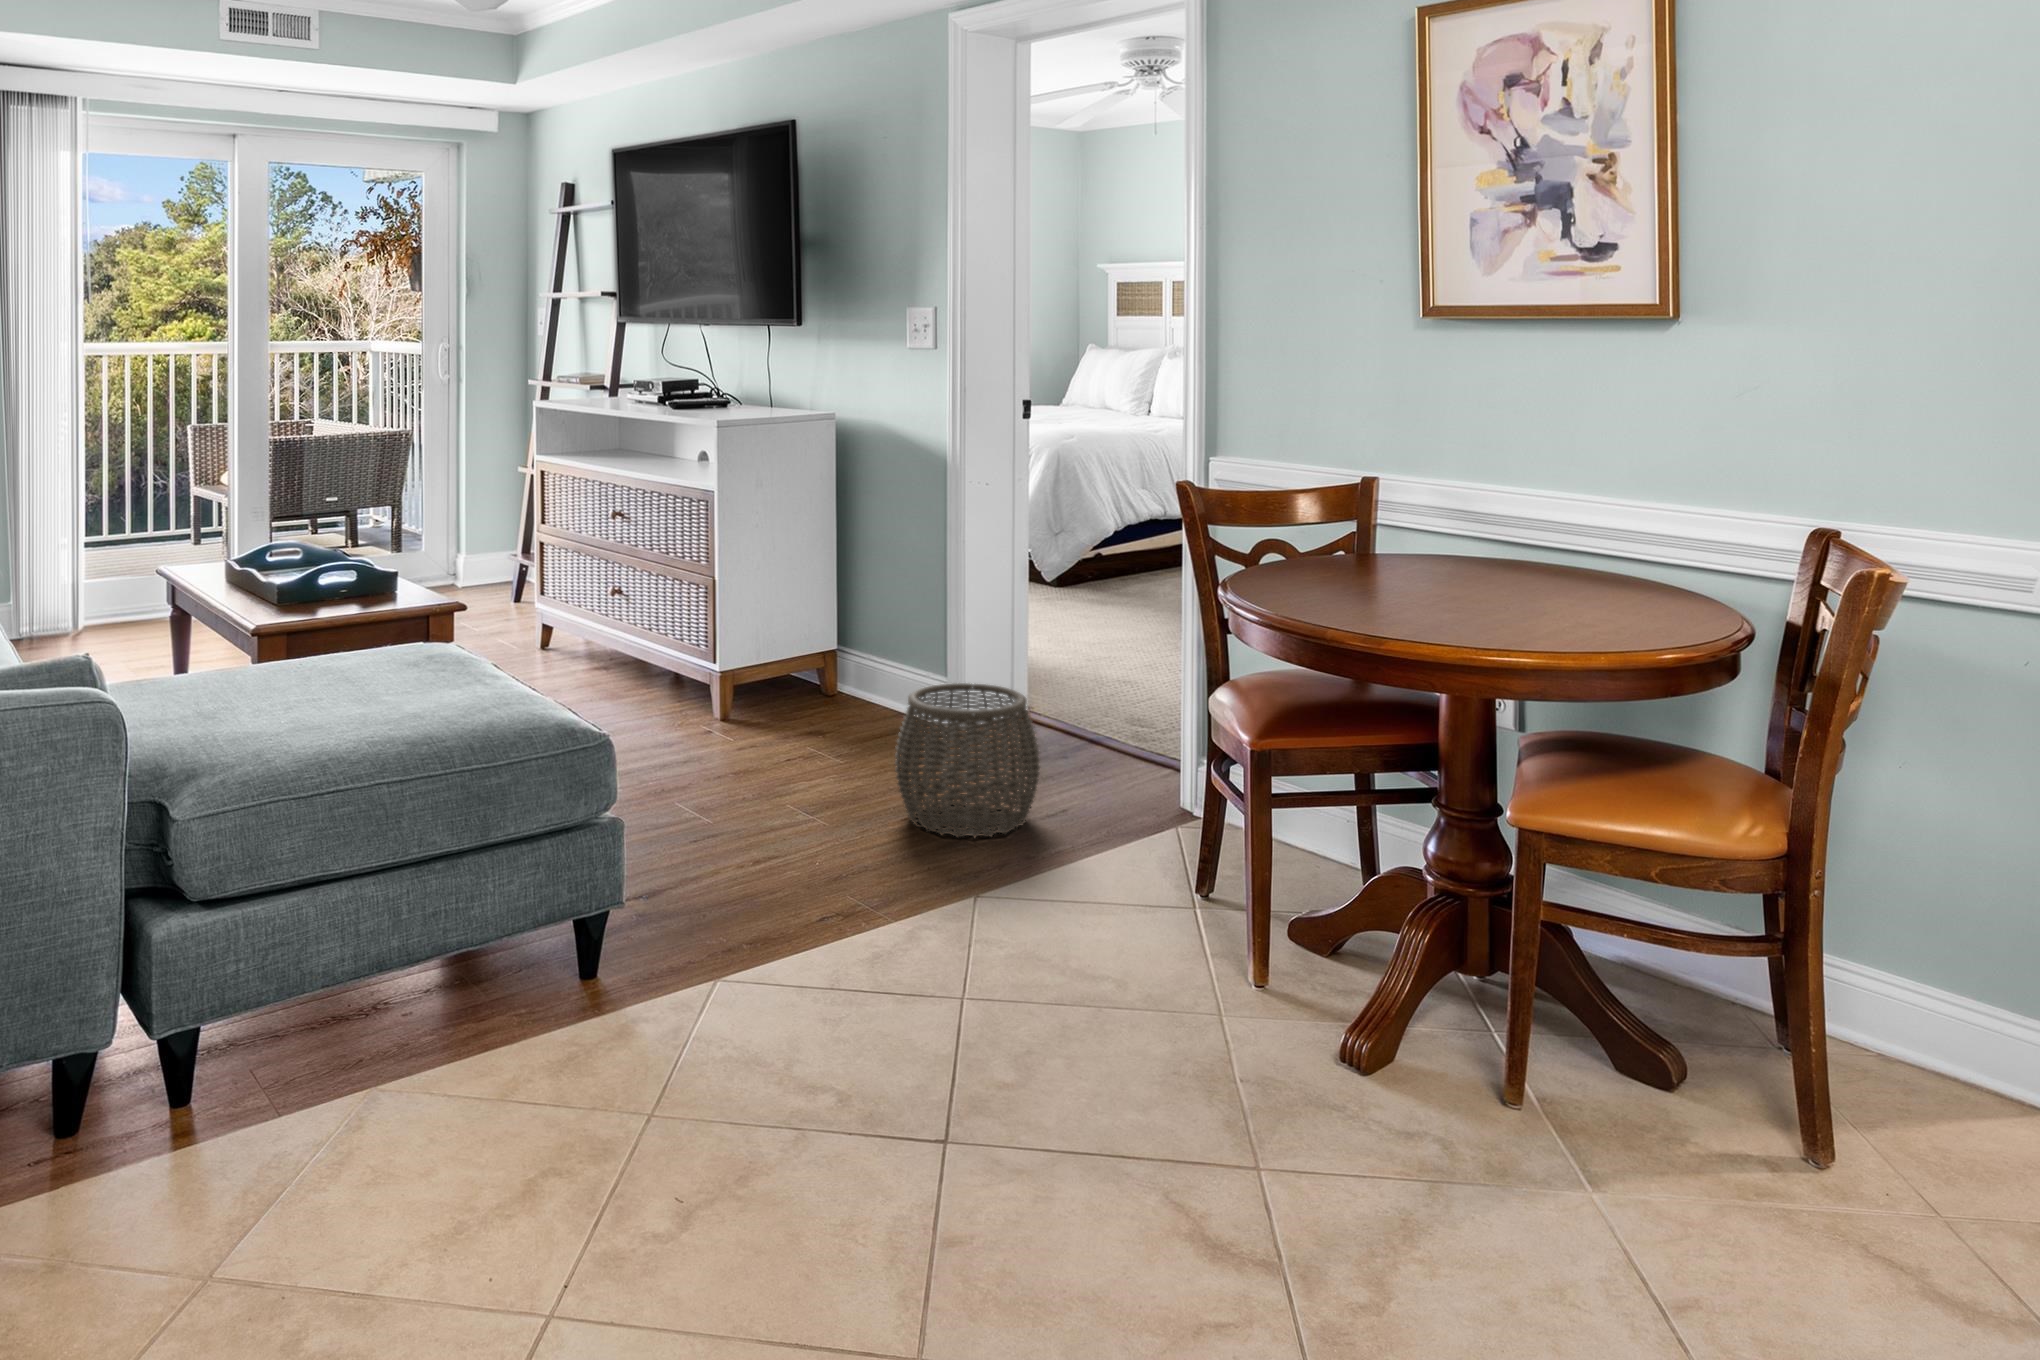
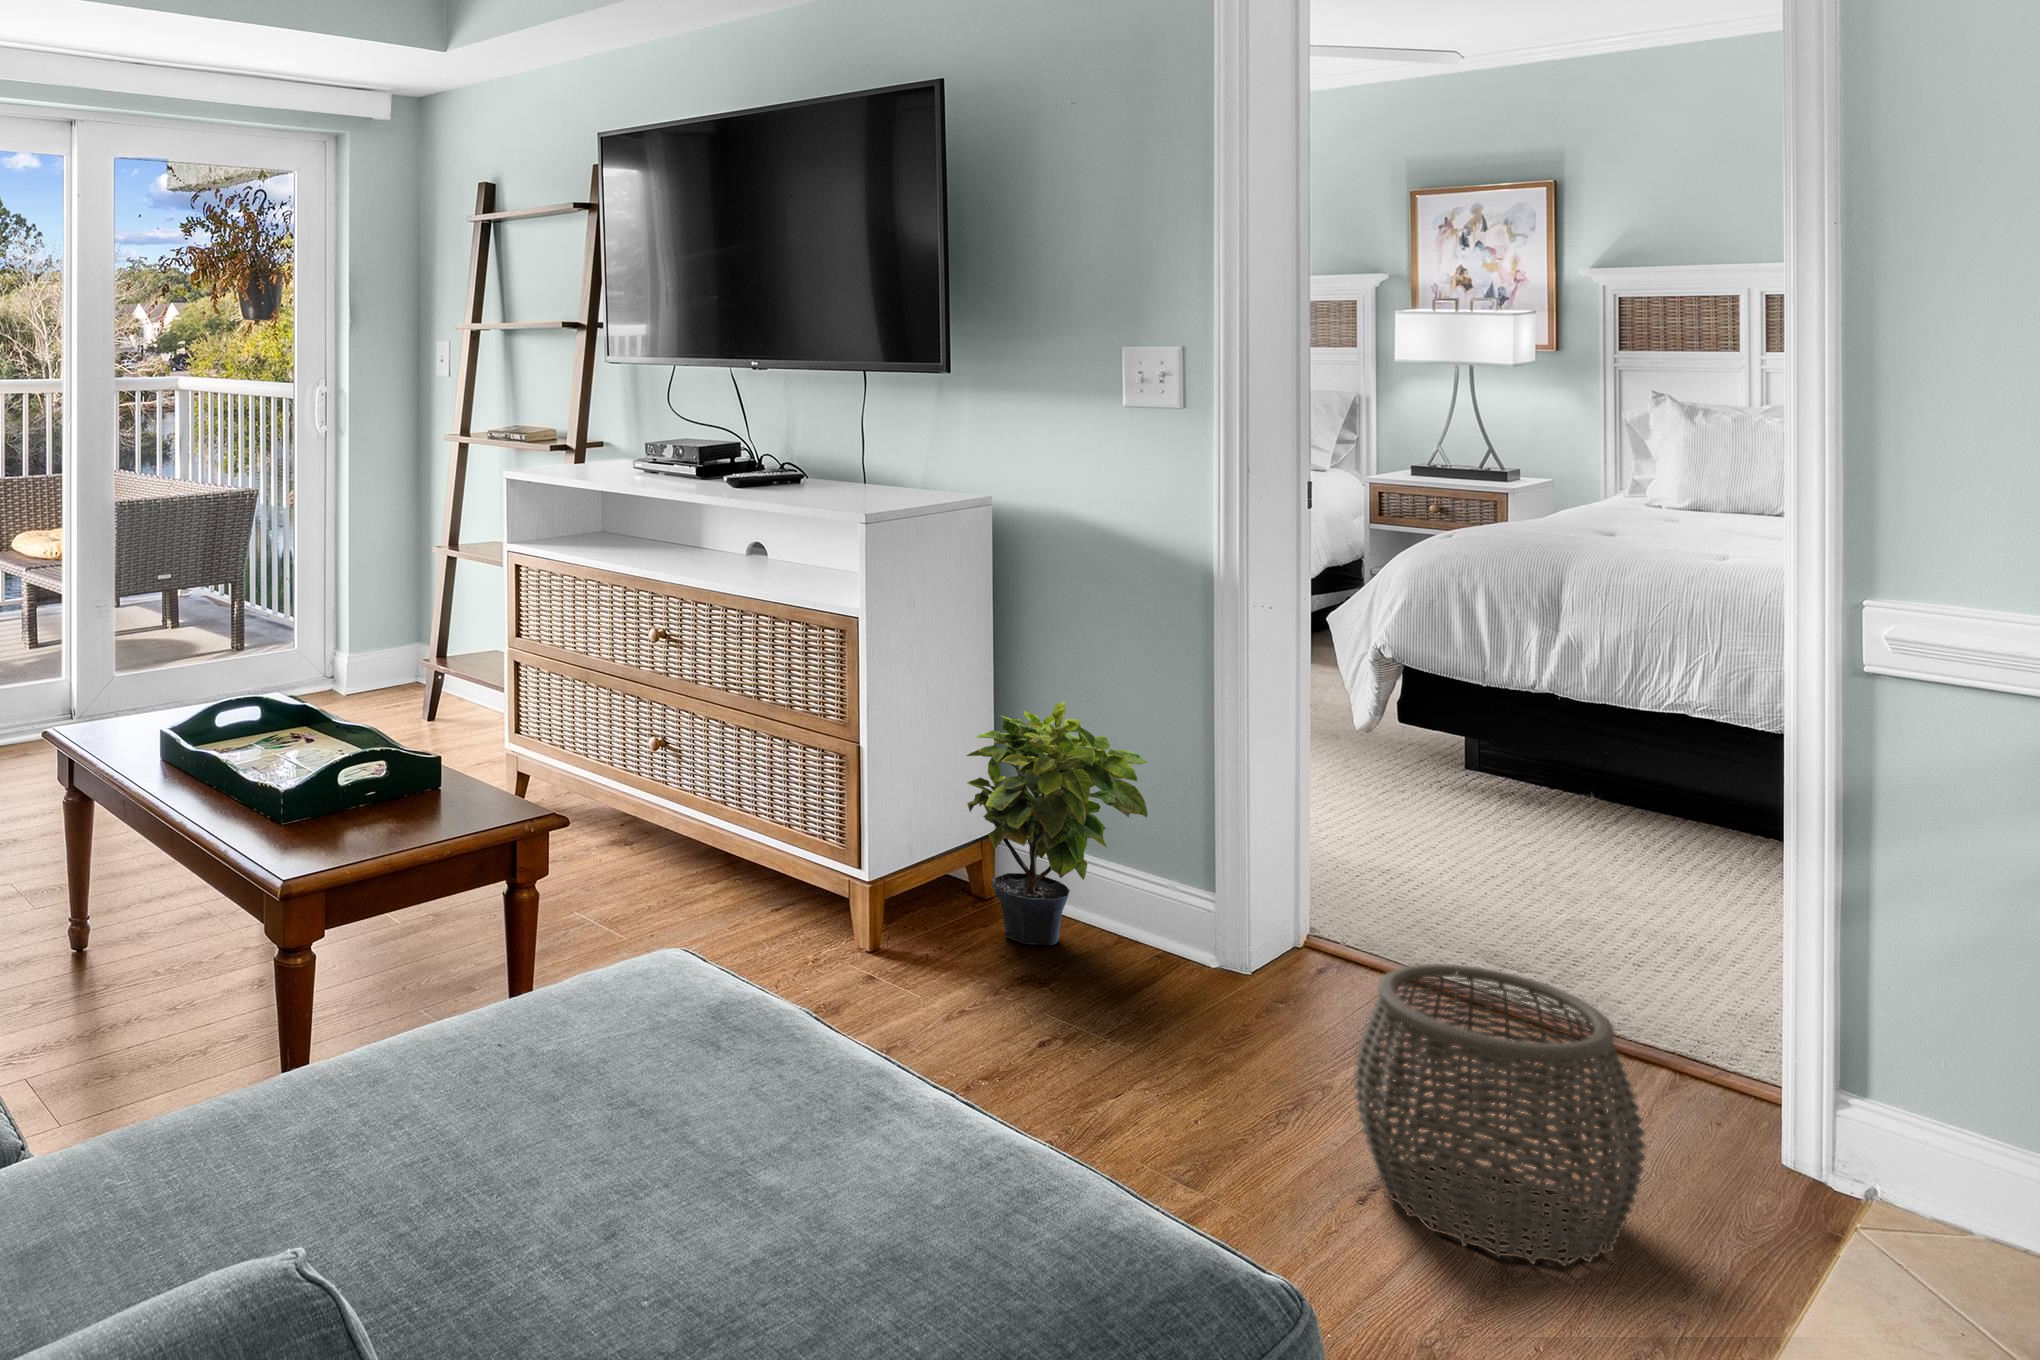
potted plant: none [793,550,909,716] -> present [967,701,1148,945]

